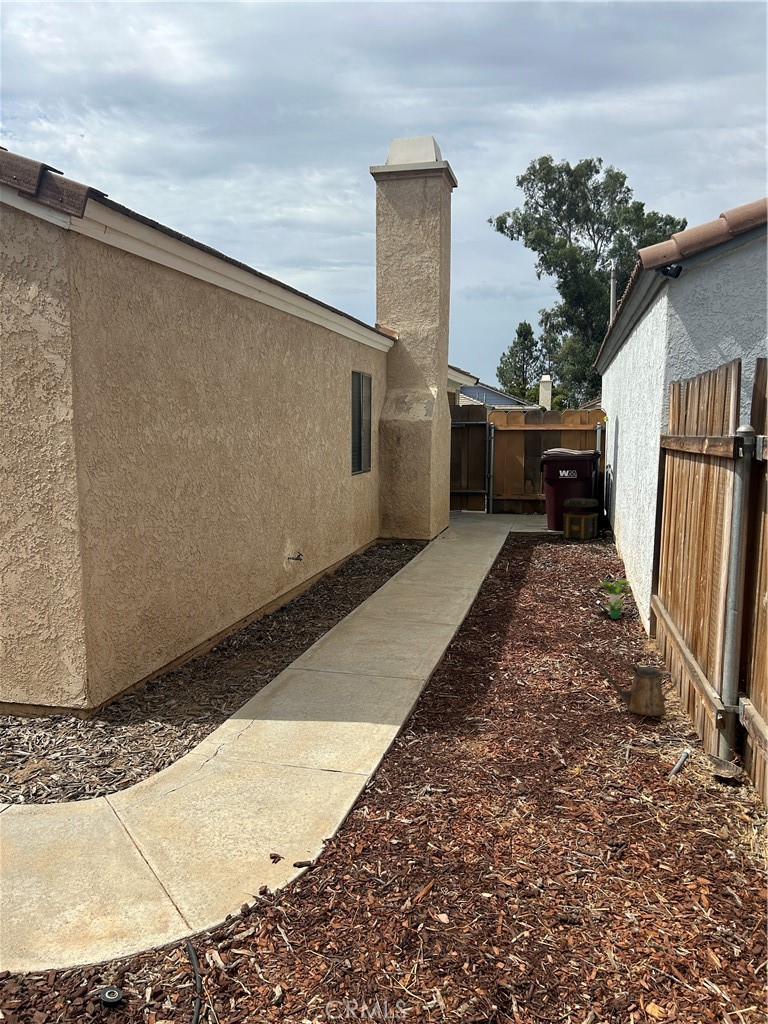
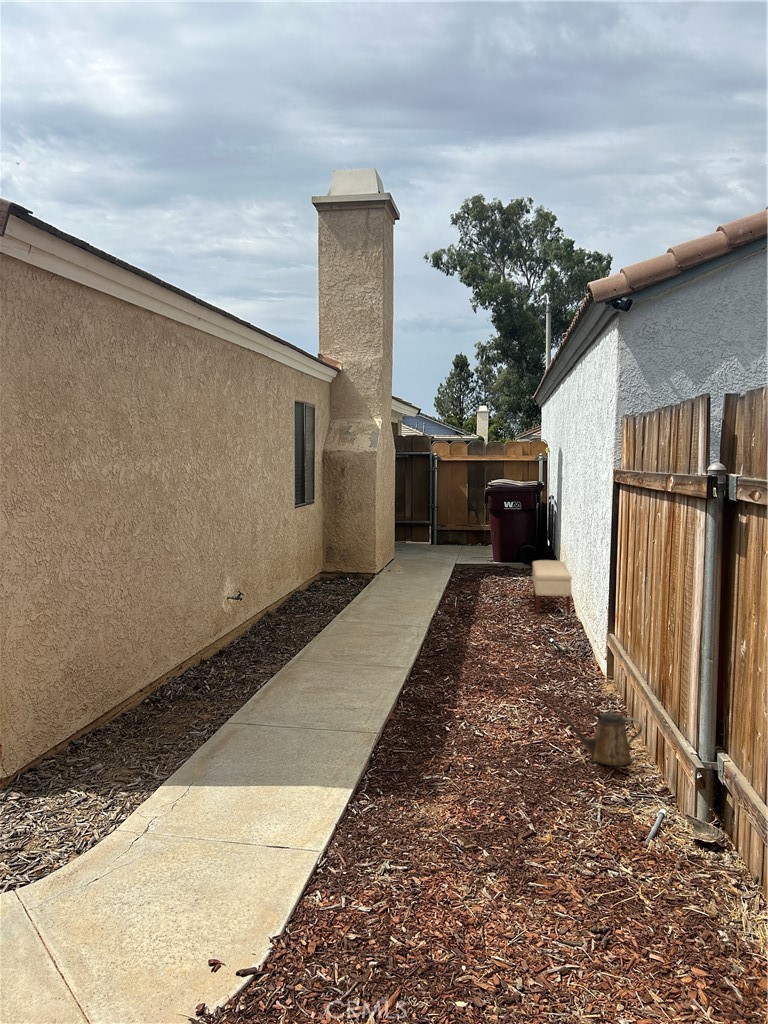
toolbox: present [563,498,598,540] -> none [507,528,541,570]
bench: none [586,529,625,583] -> present [532,560,572,615]
potted plant: present [597,580,632,619] -> none [547,615,586,655]

